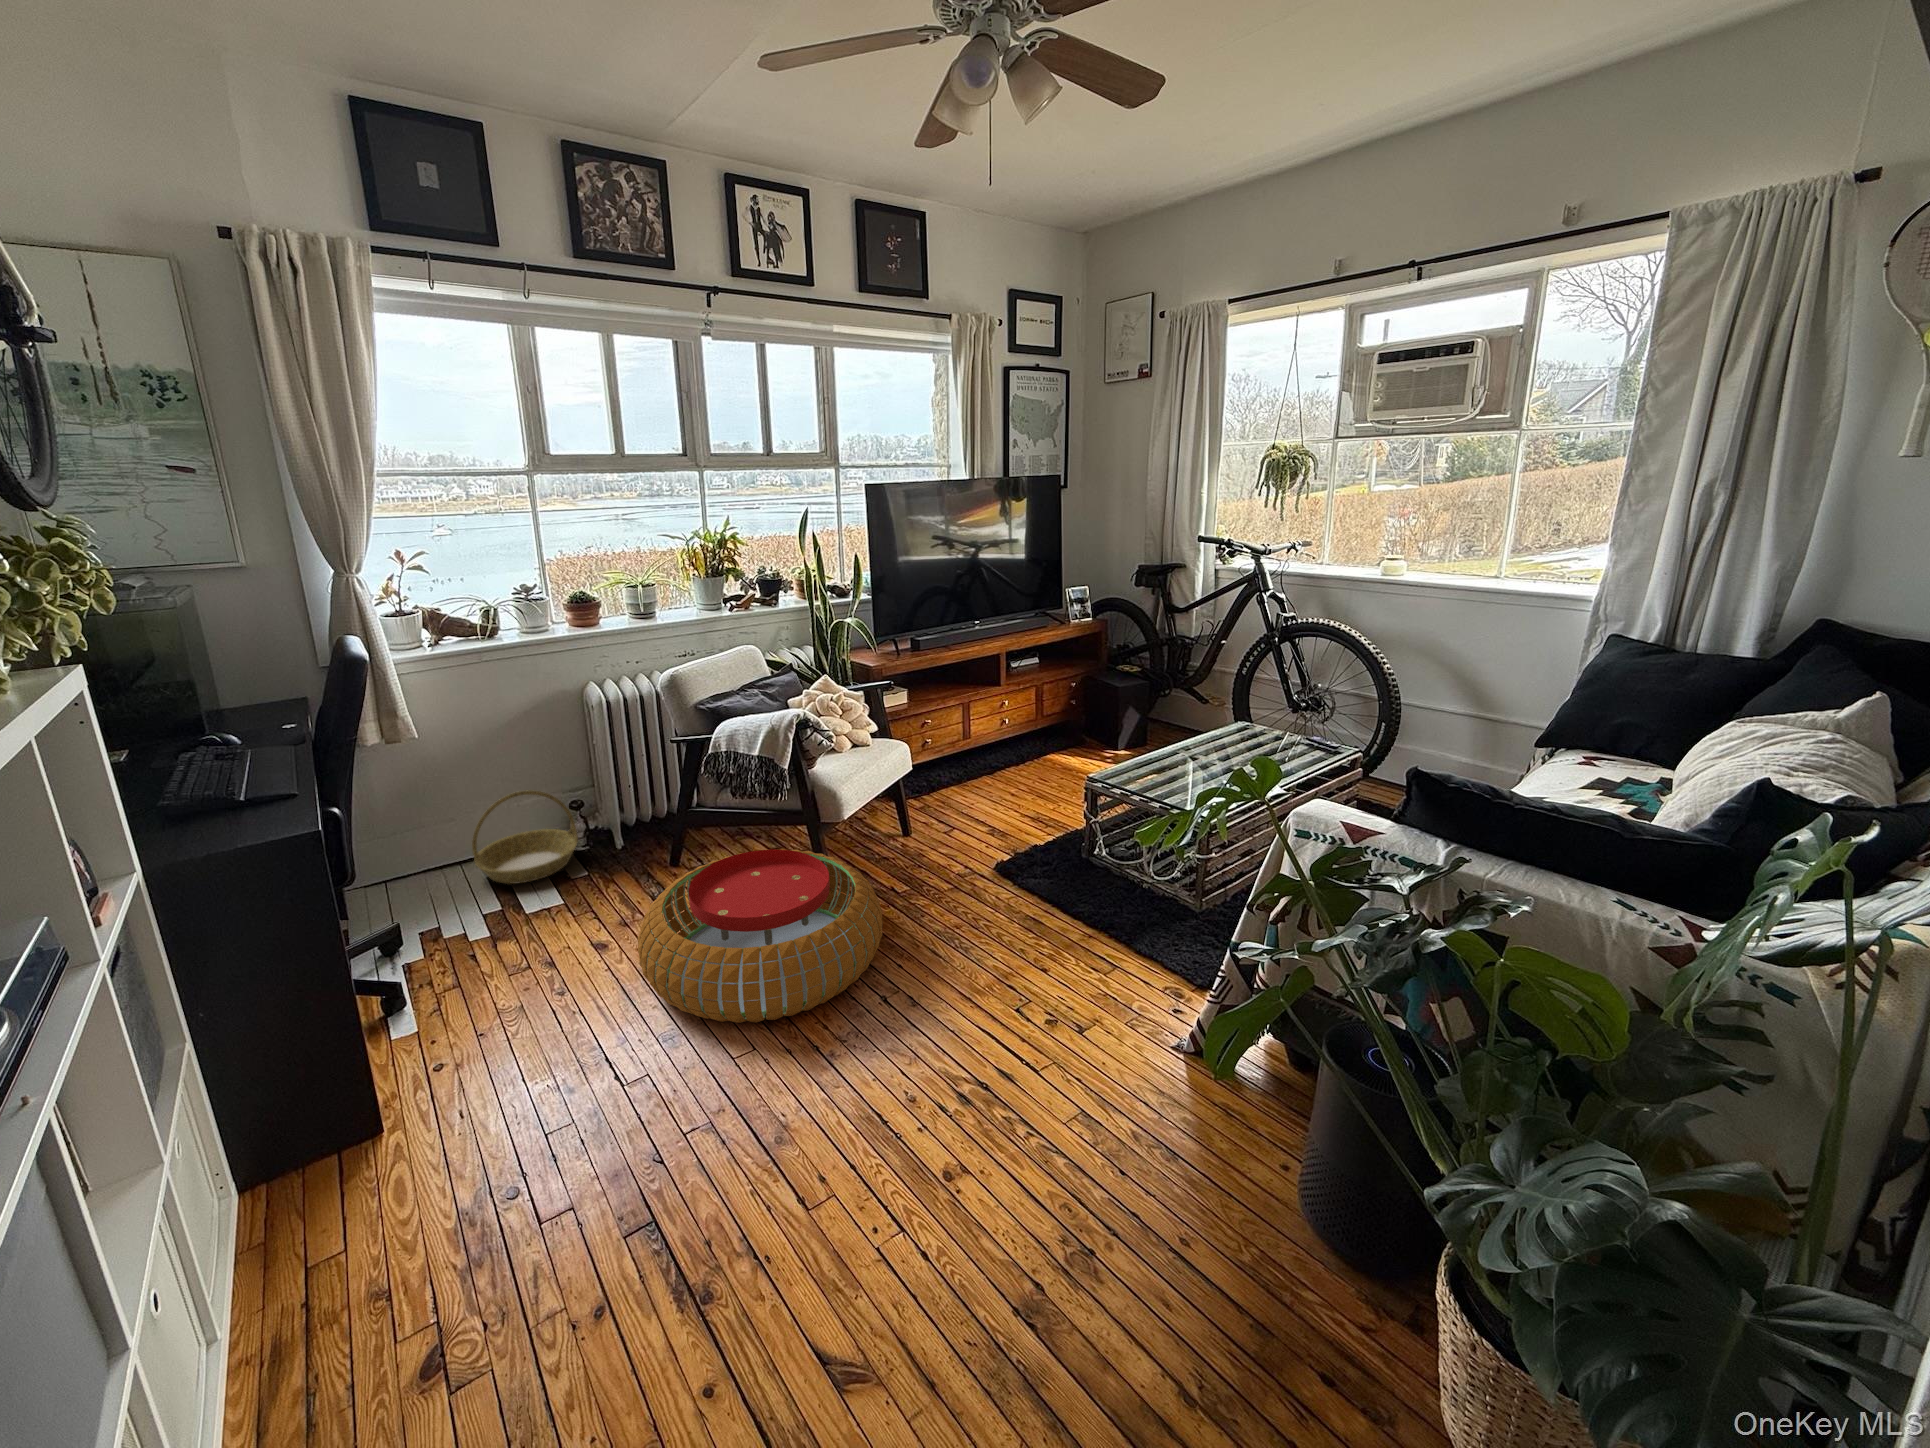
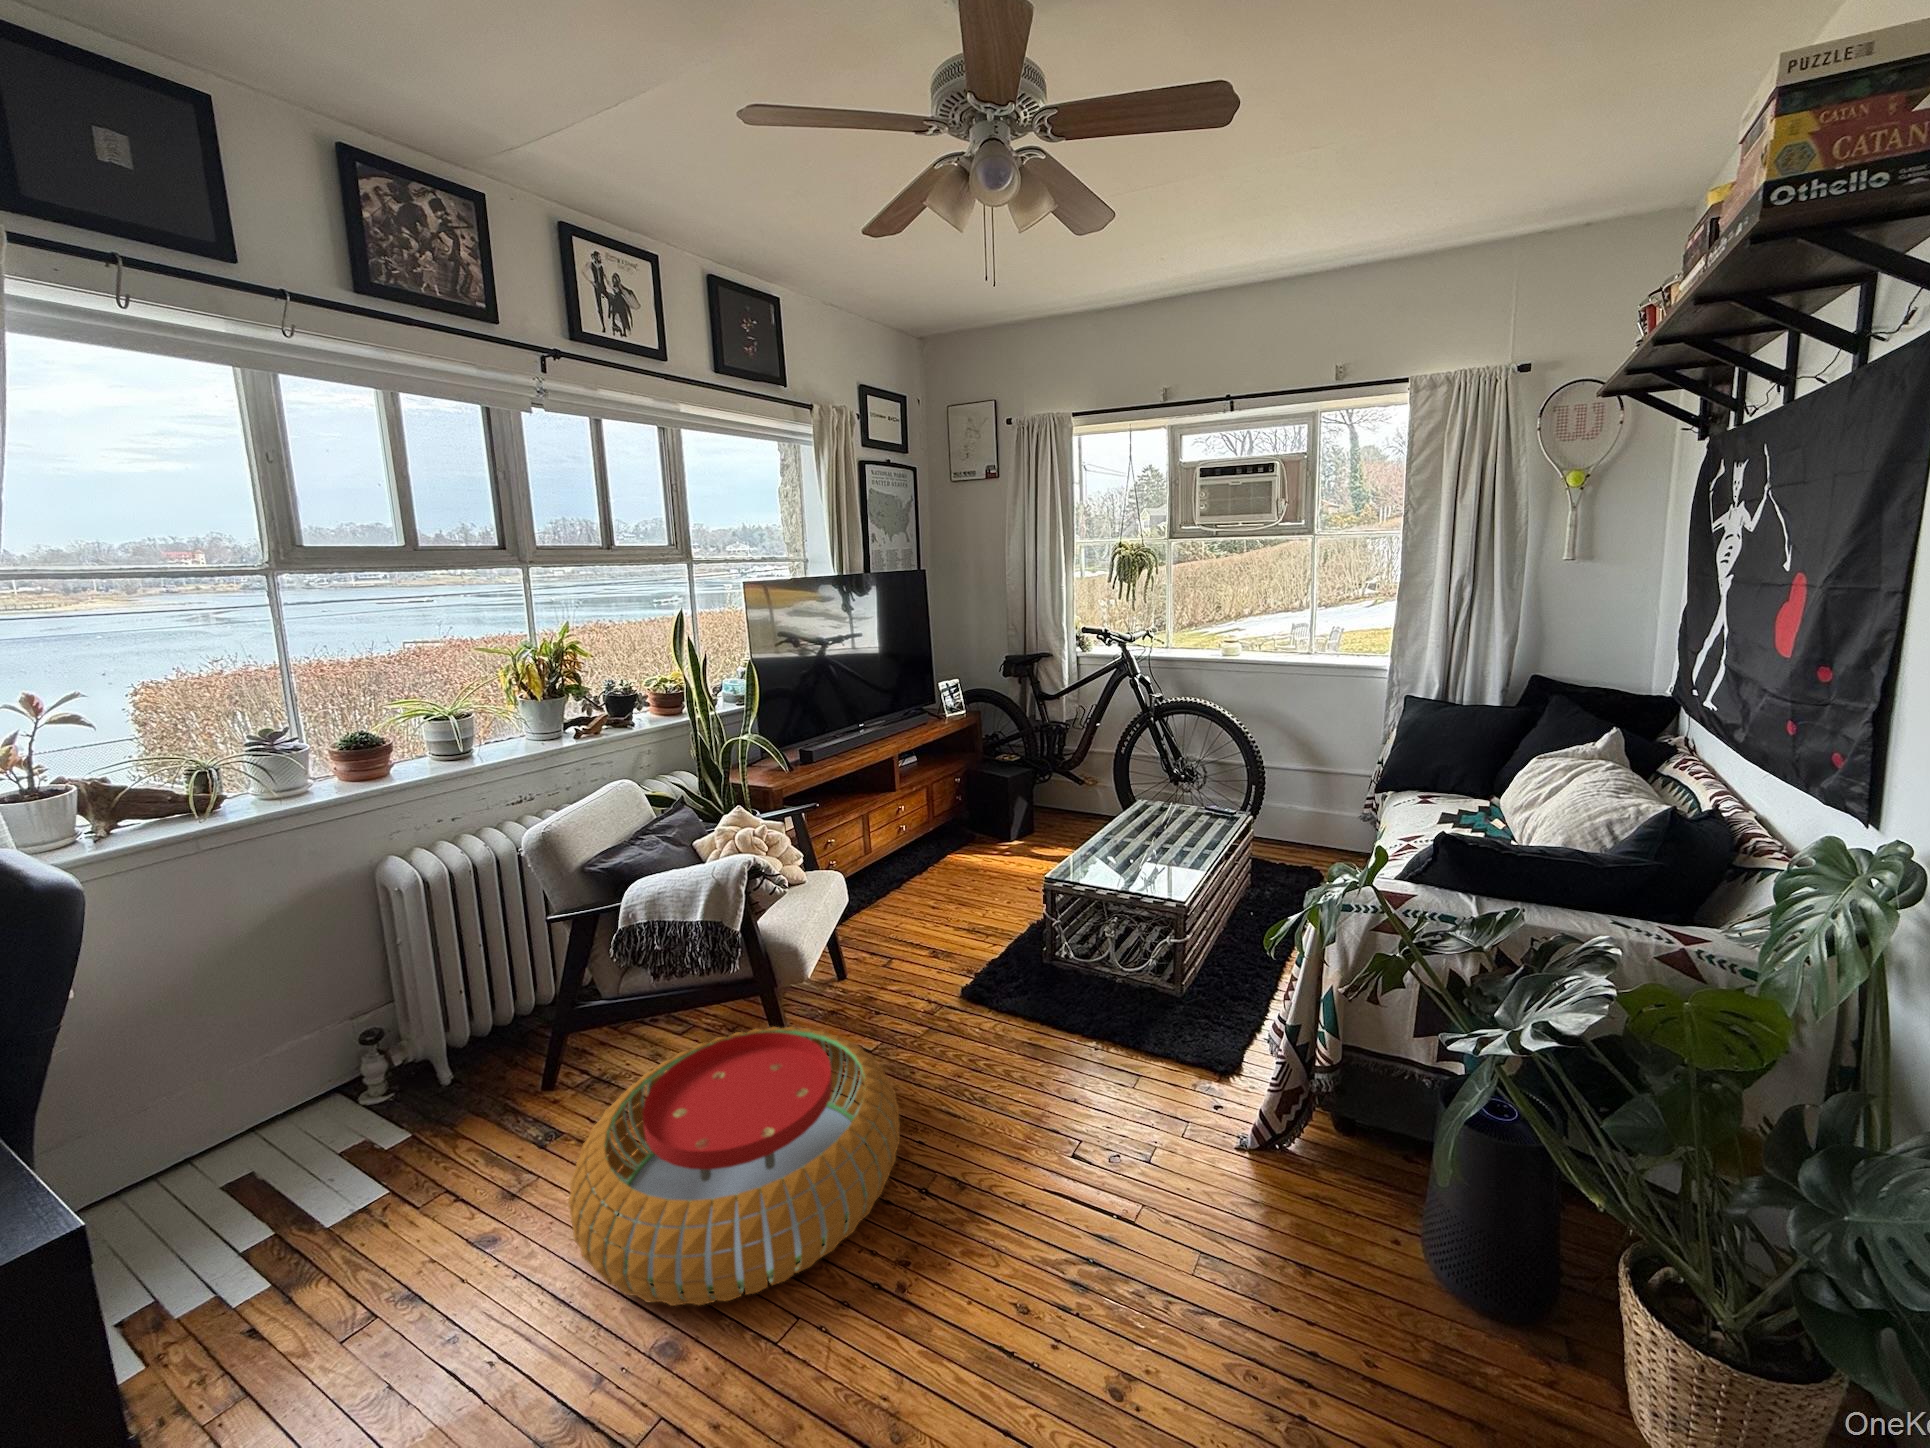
basket: present [472,790,578,884] -> none [191,1032,386,1195]

